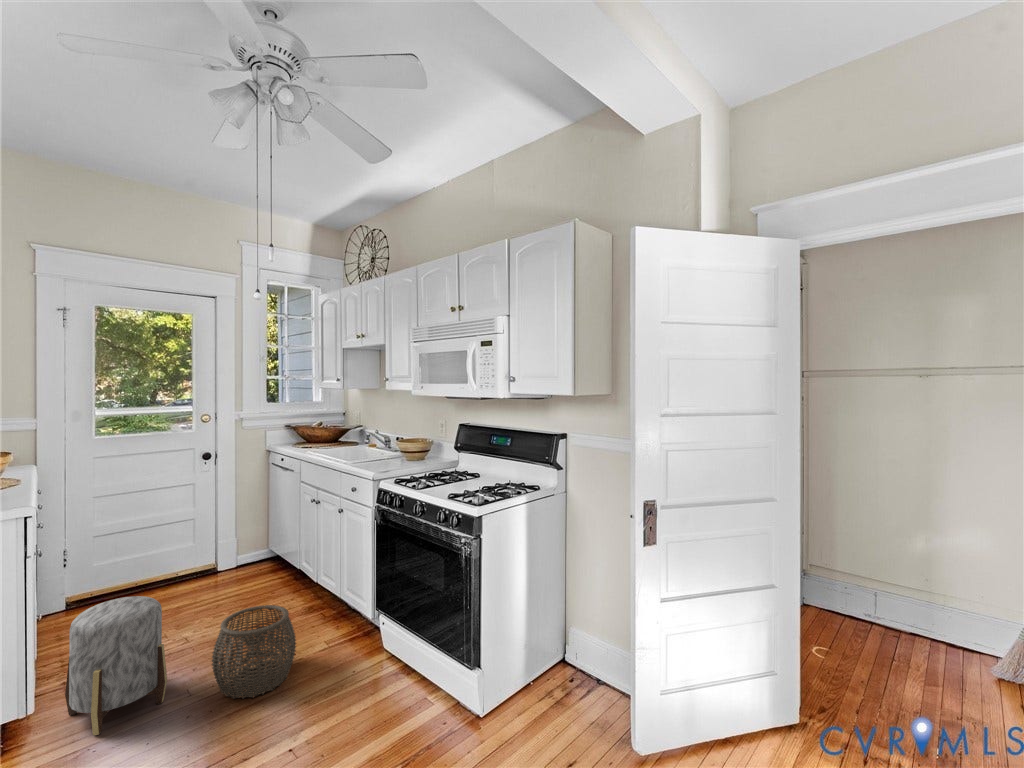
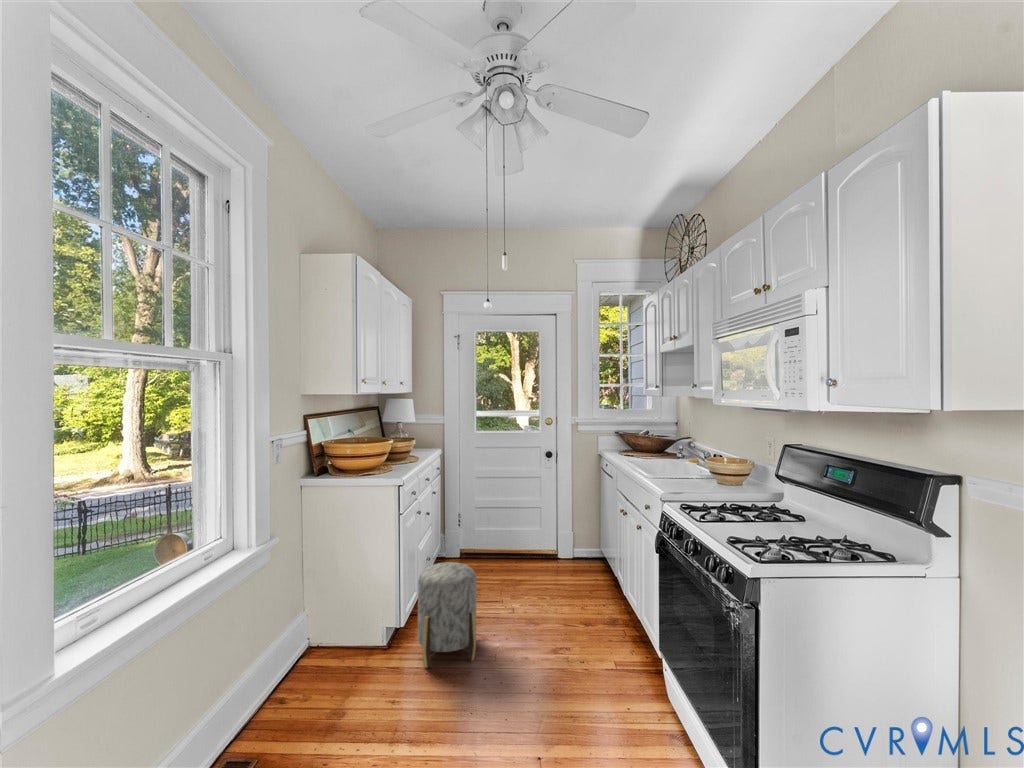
woven basket: present [212,605,296,699] -> none [503,602,576,694]

